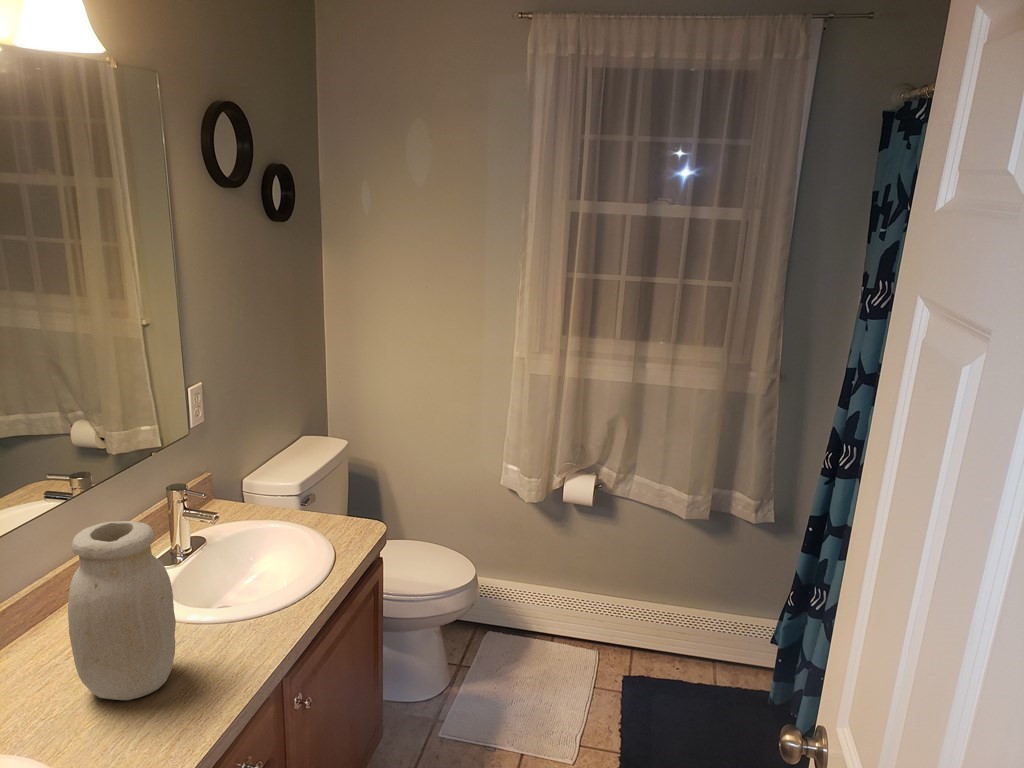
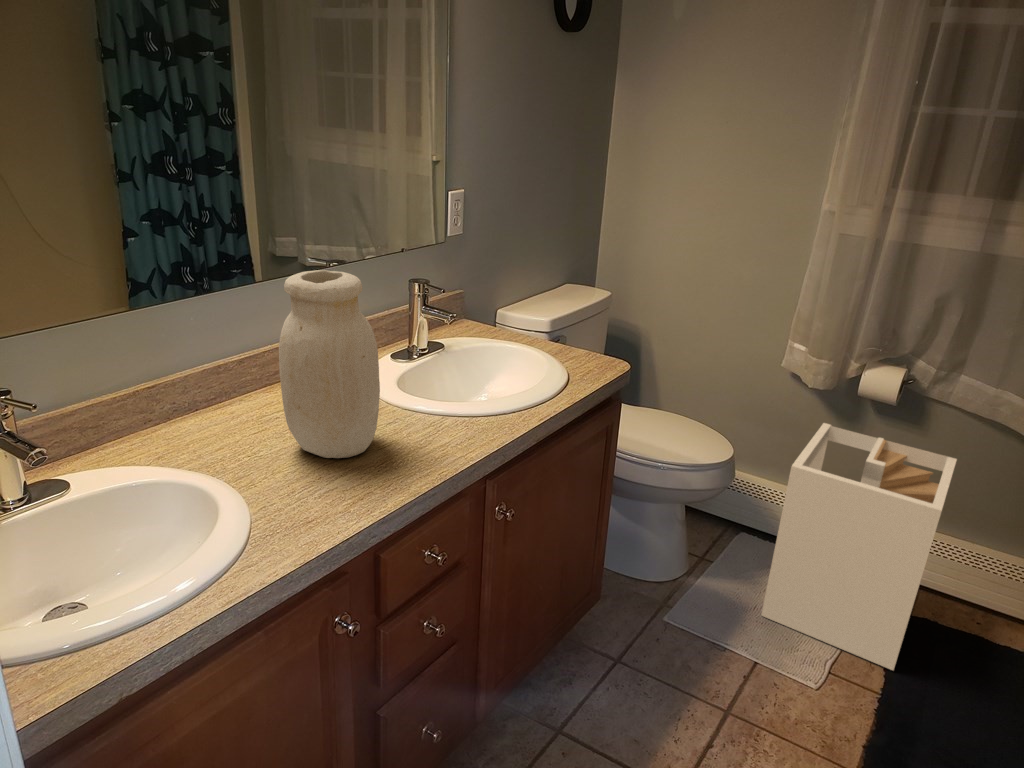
laundry hamper: none [520,530,641,728] -> present [761,423,957,670]

